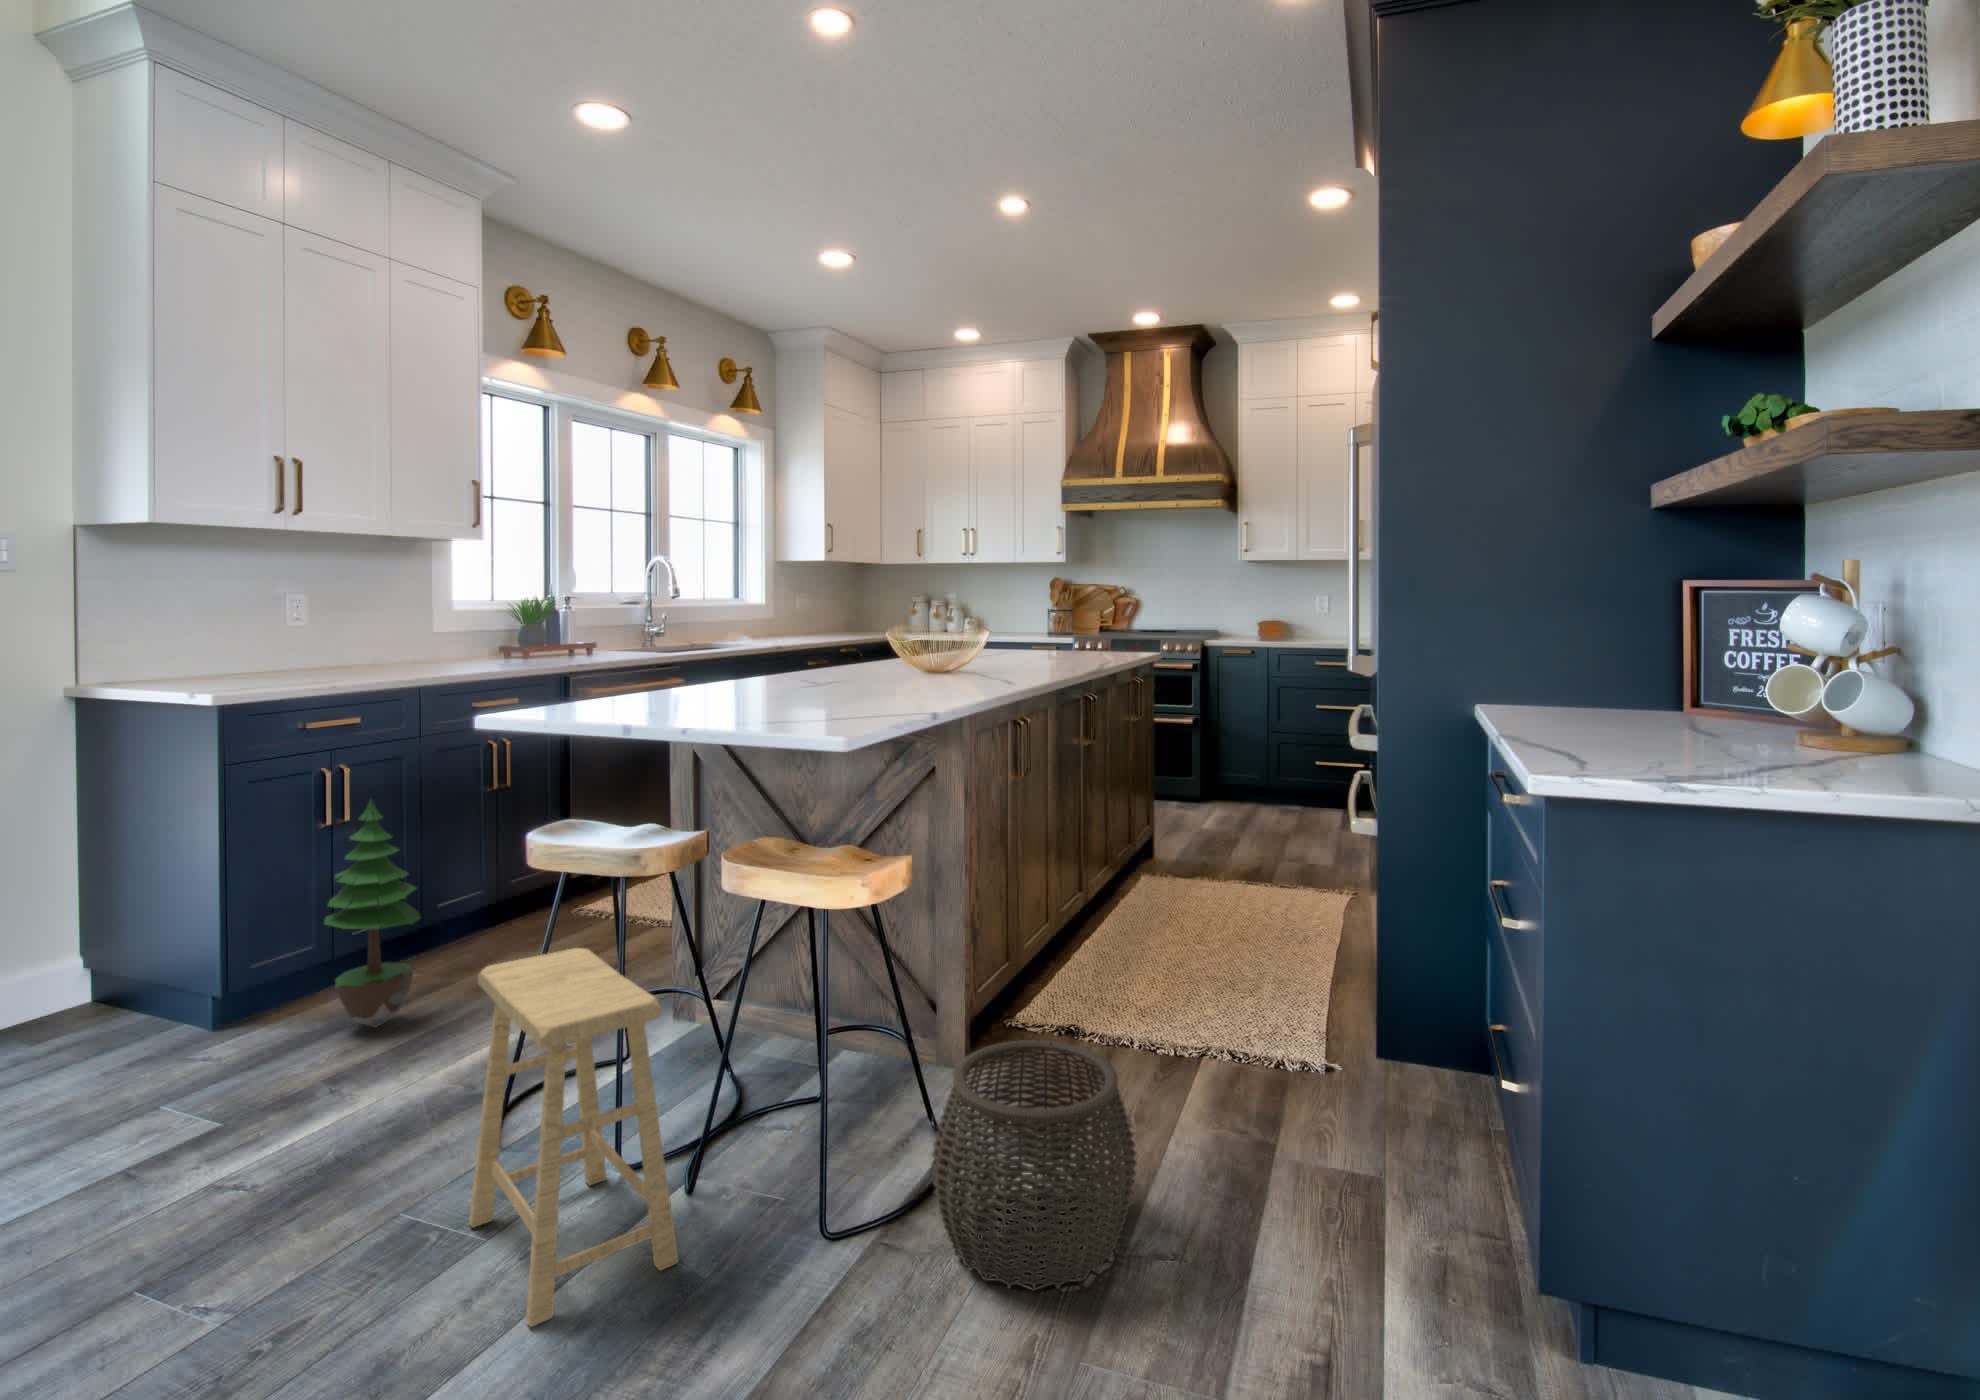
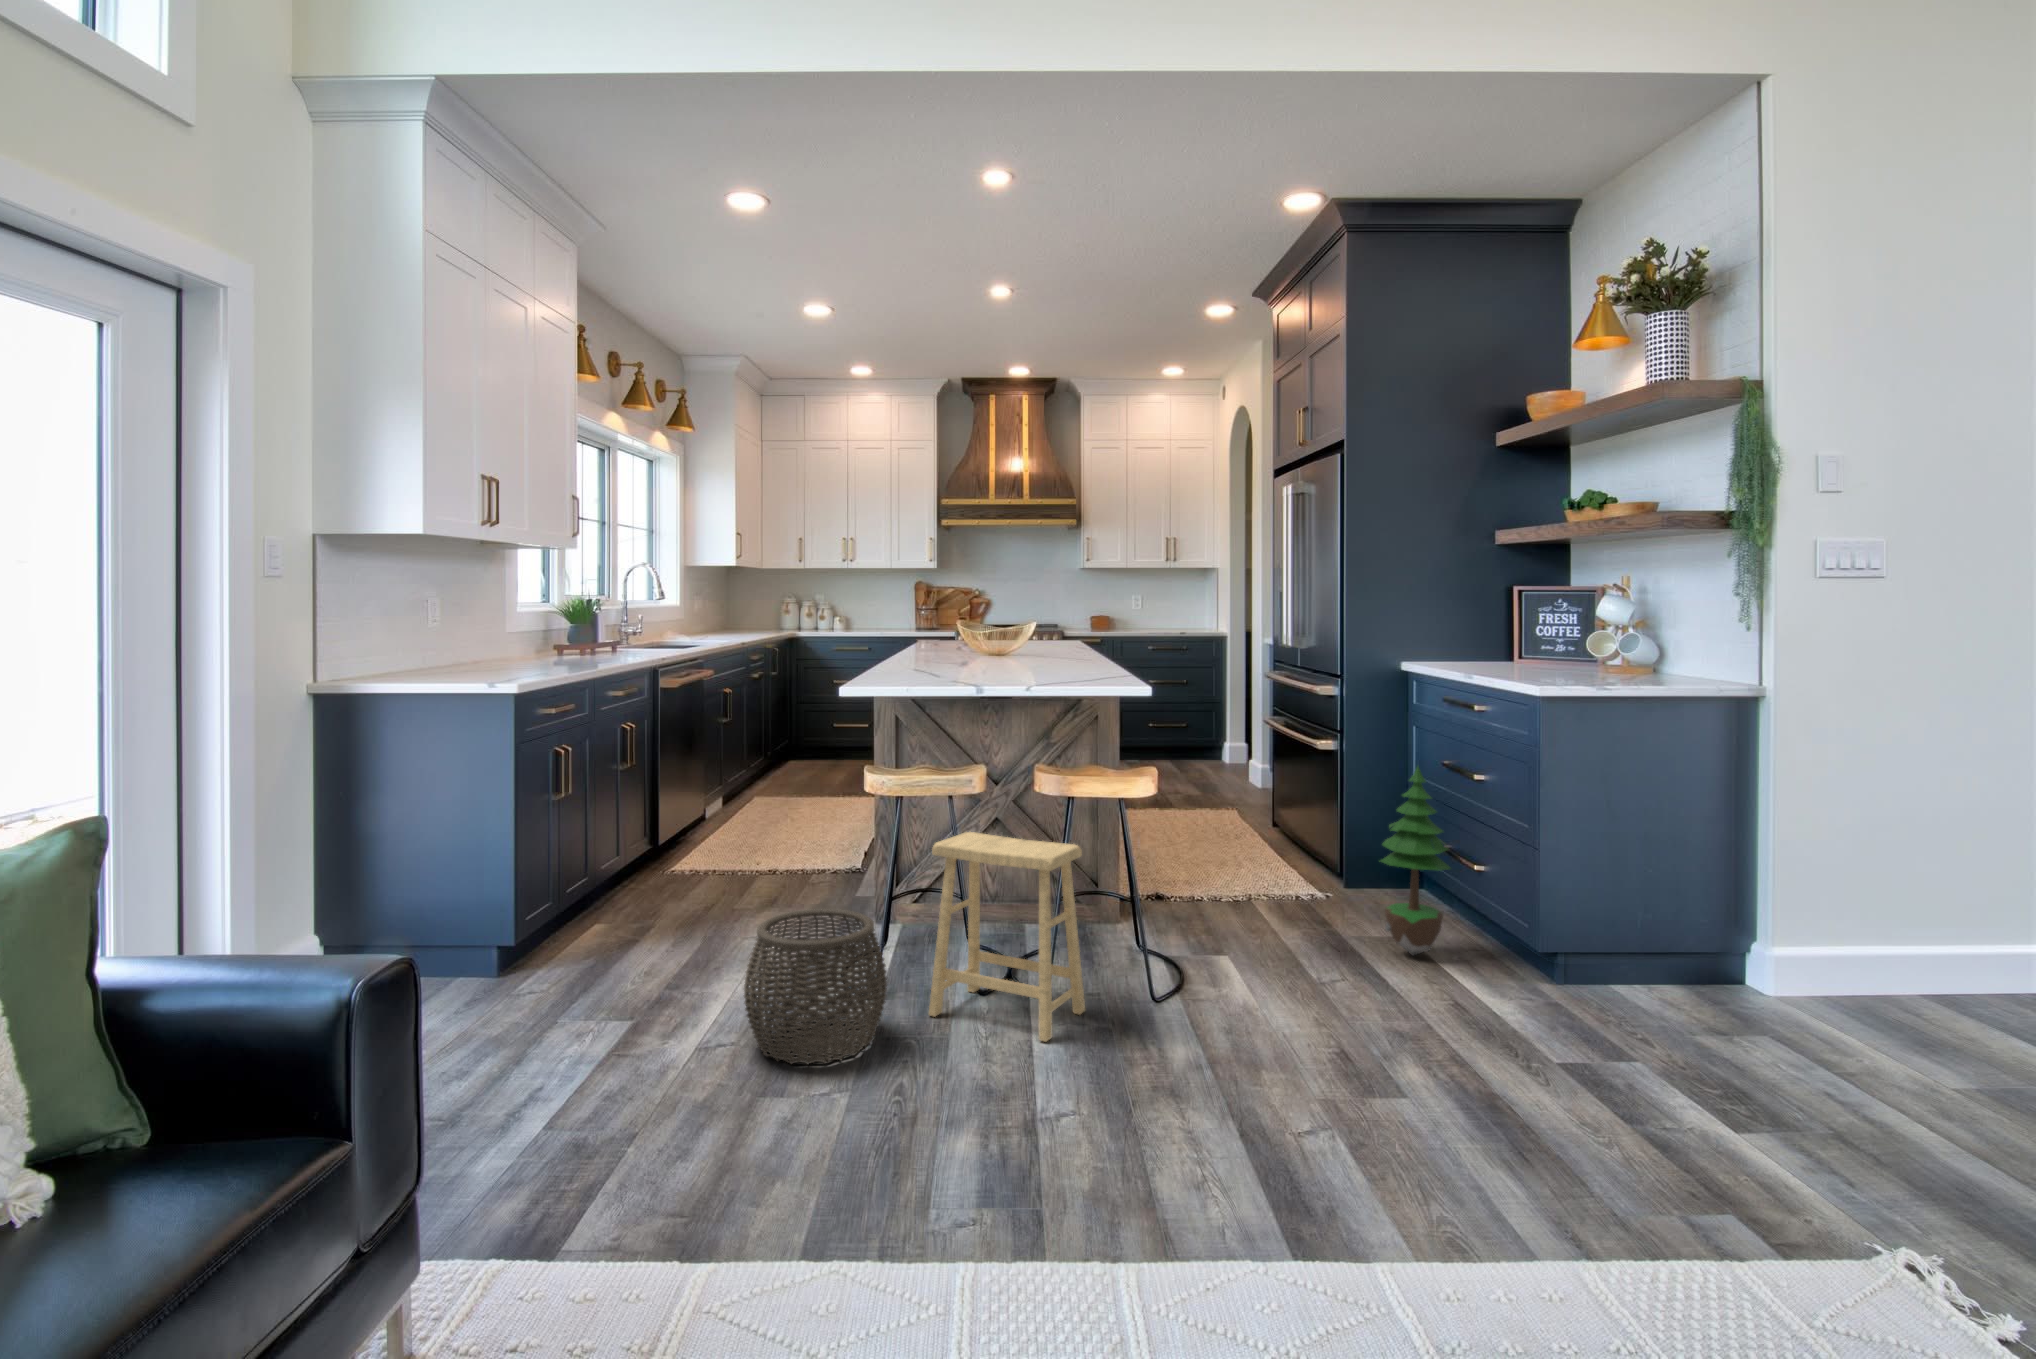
potted tree: present [324,800,420,1027] -> present [1381,767,1450,955]
woven basket: present [931,1040,1137,1291] -> present [744,909,887,1064]

